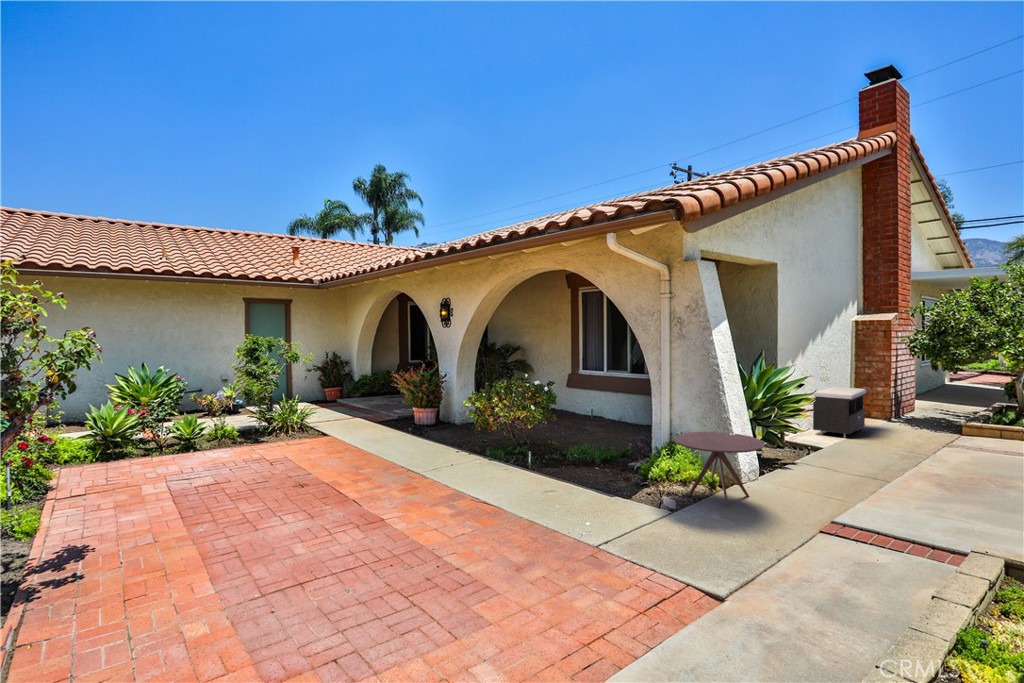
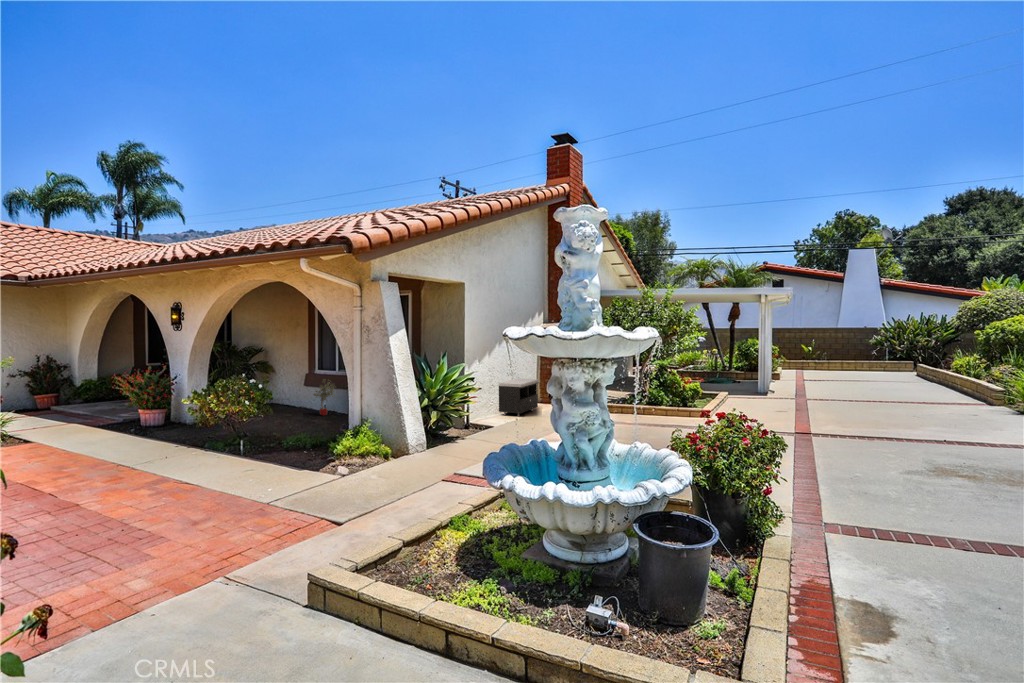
potted tree: none [573,381,600,422] -> present [314,379,335,416]
round table: present [674,432,764,507] -> none [354,415,418,468]

